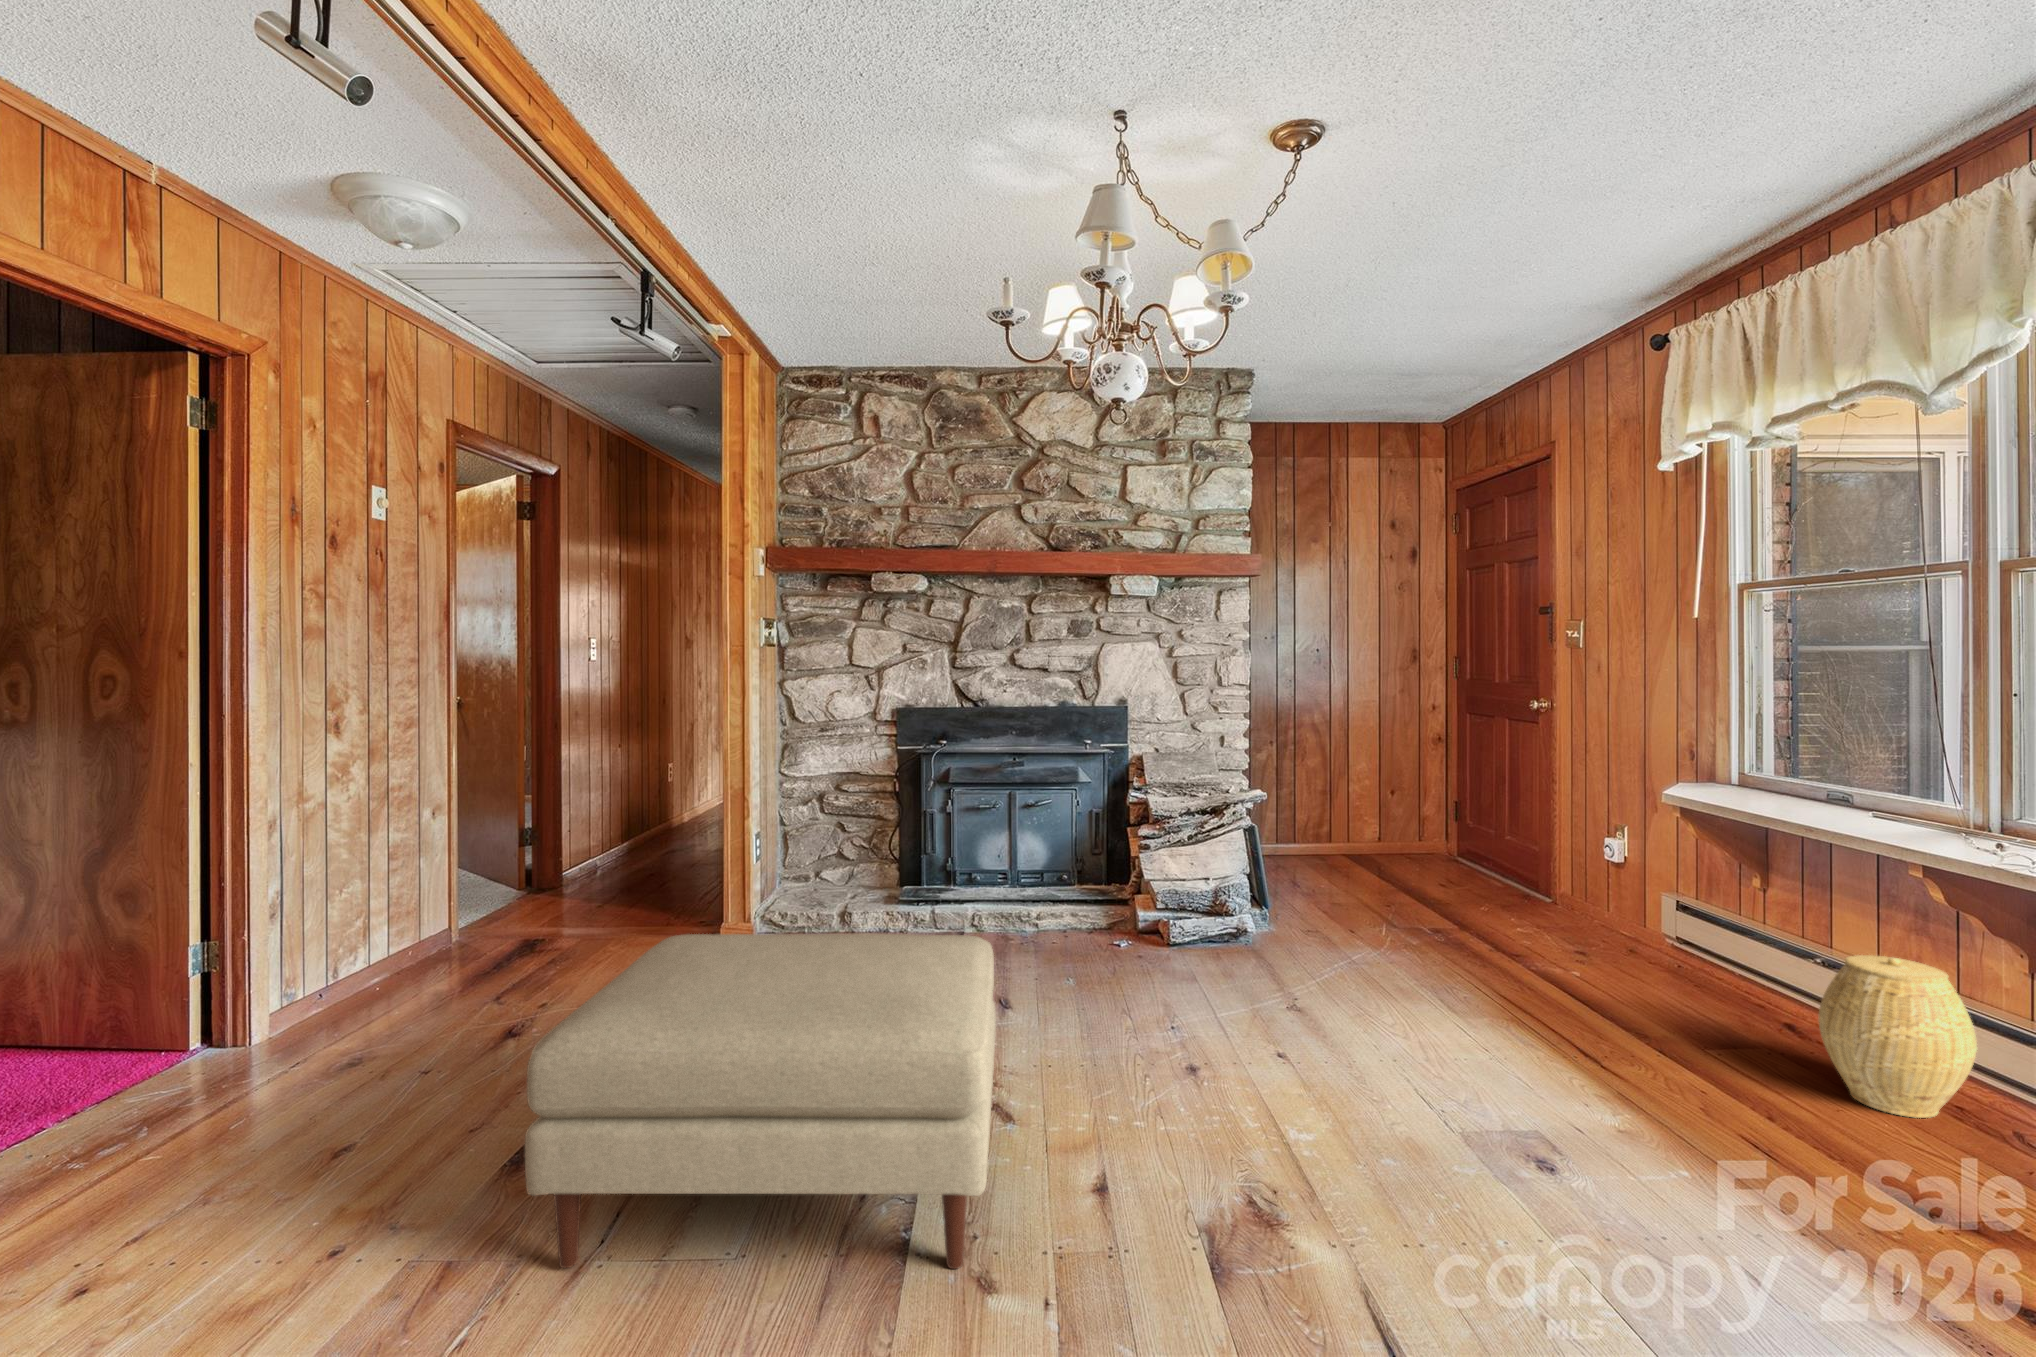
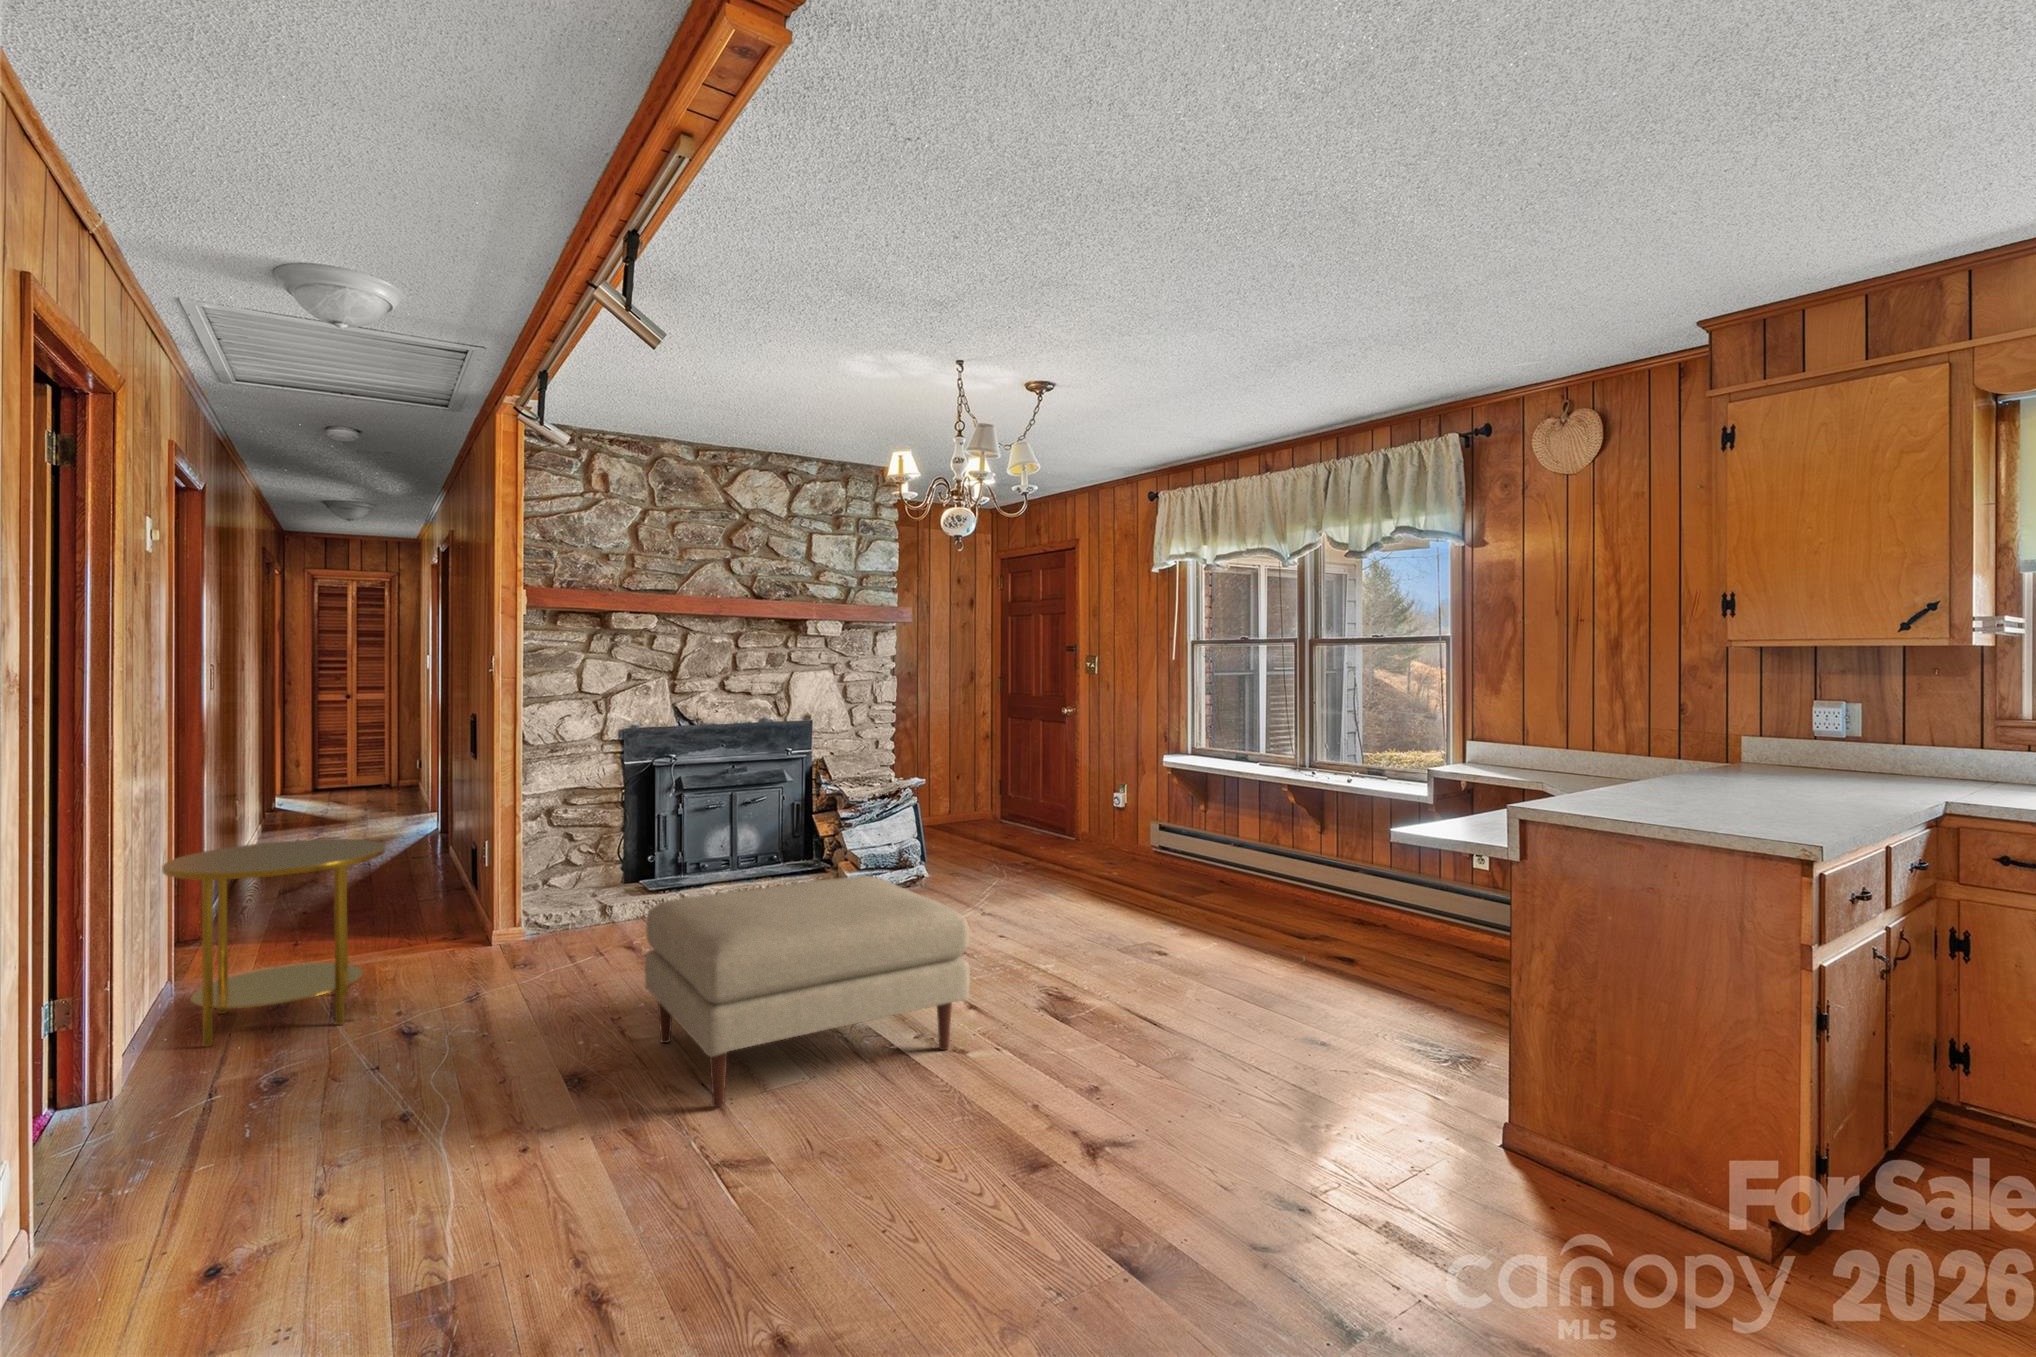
side table: none [355,809,562,1010] -> present [162,839,386,1047]
woven basket: present [1818,955,1977,1118] -> none [1249,834,1309,909]

